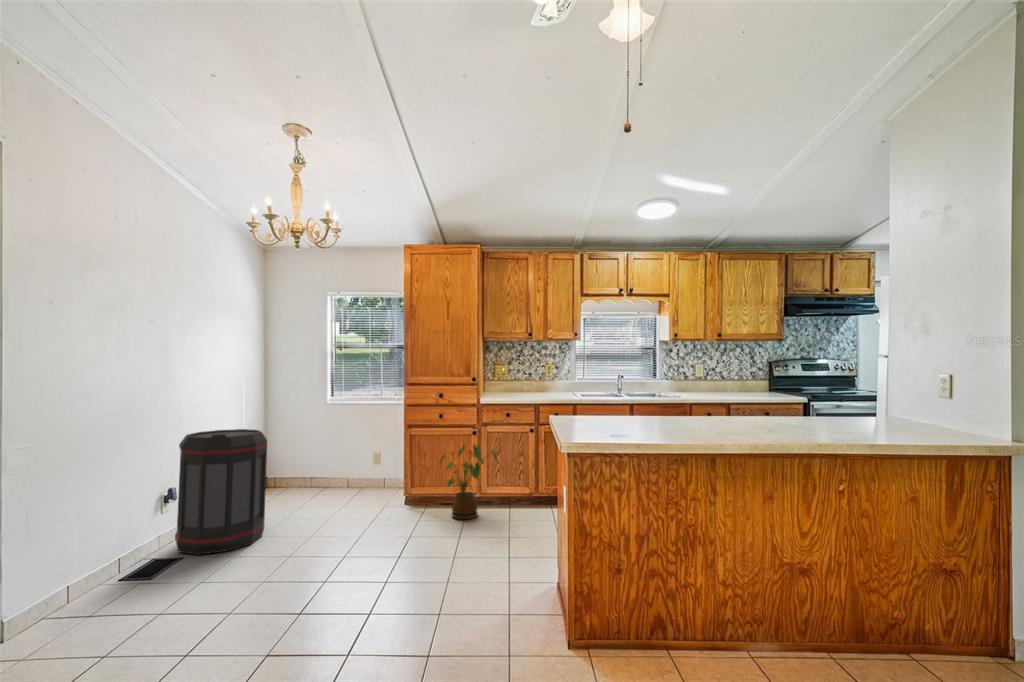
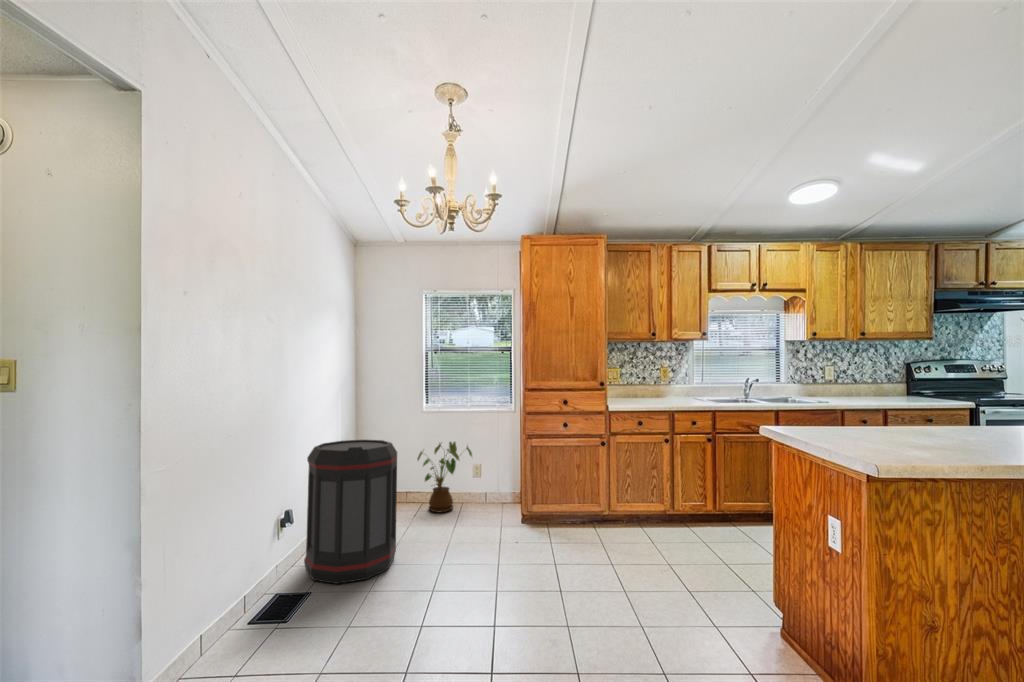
house plant: present [440,444,497,519] -> present [418,442,472,512]

